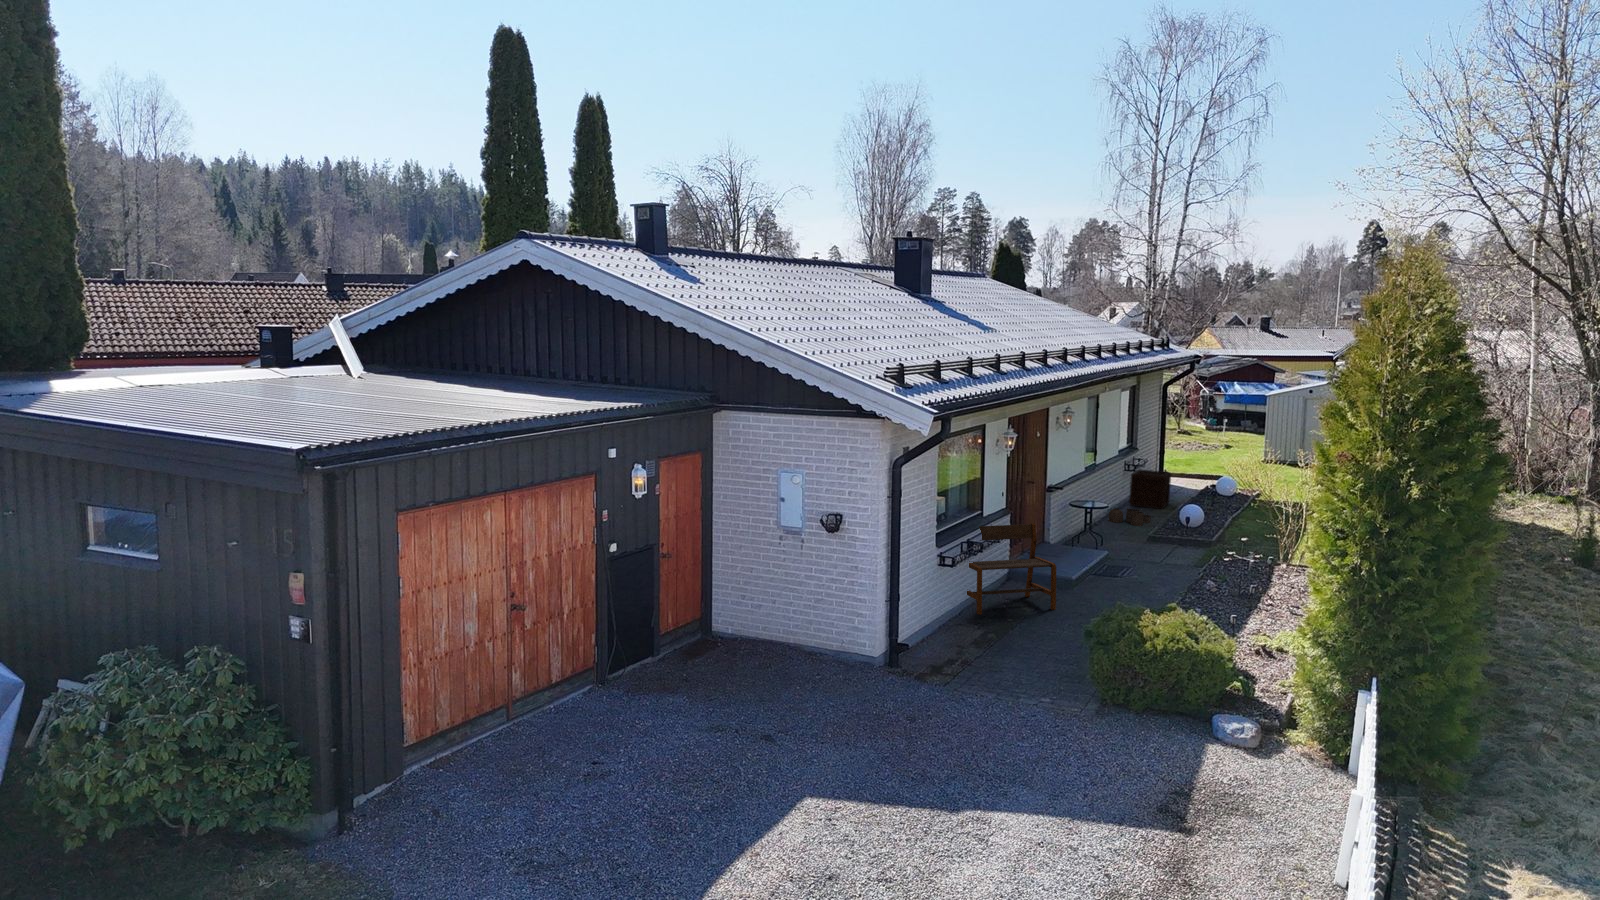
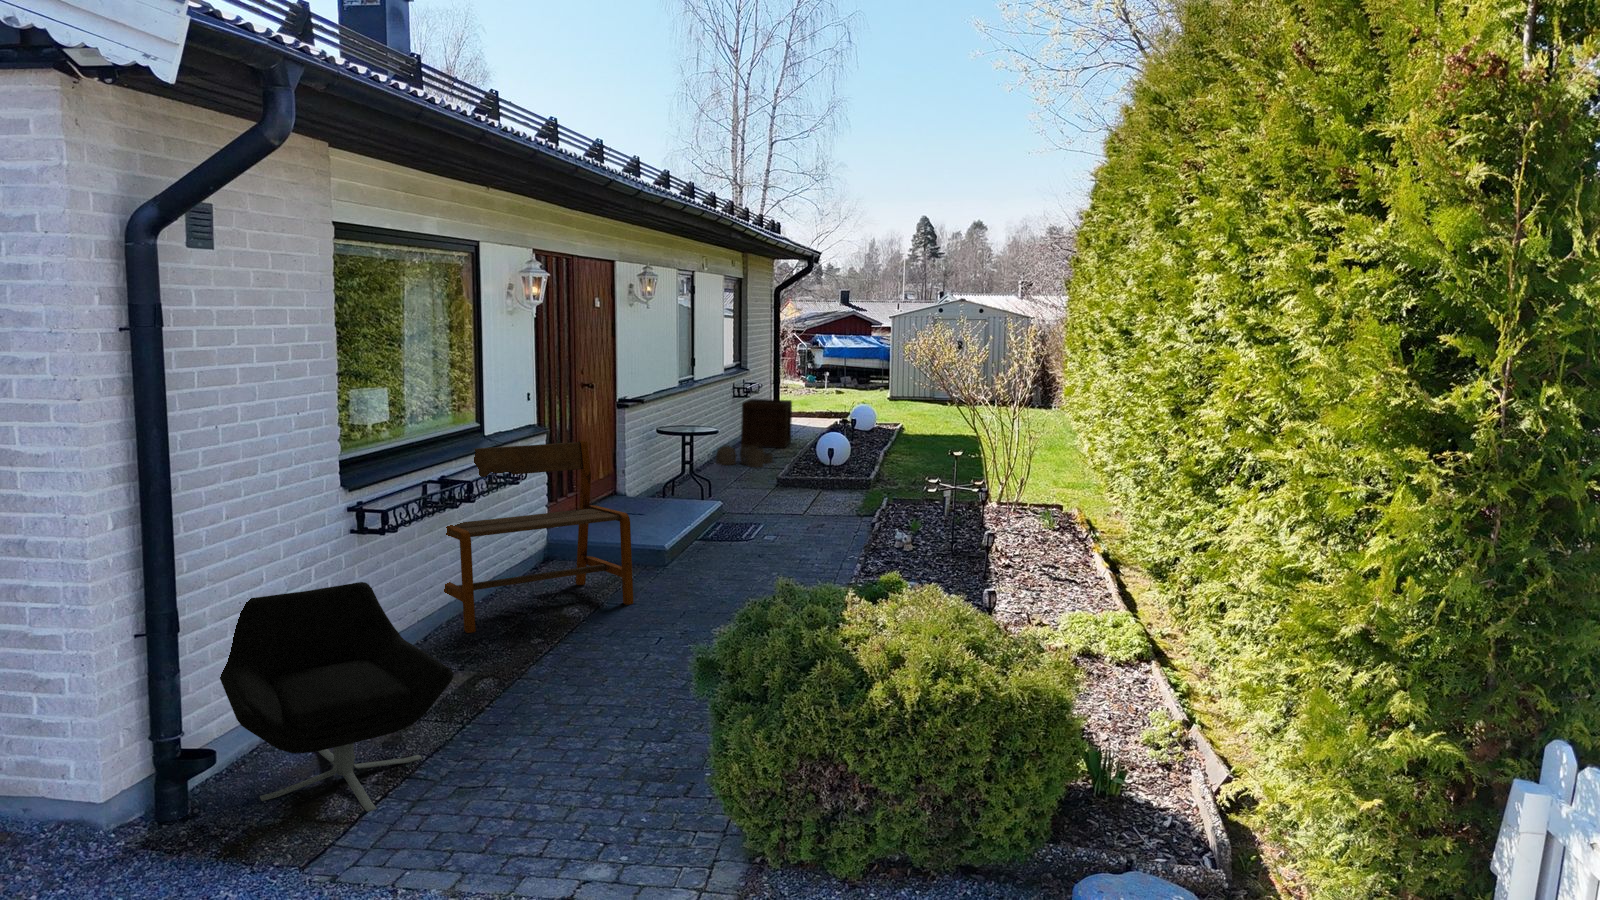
lounge chair: none [910,589,993,671] -> present [220,582,454,811]

